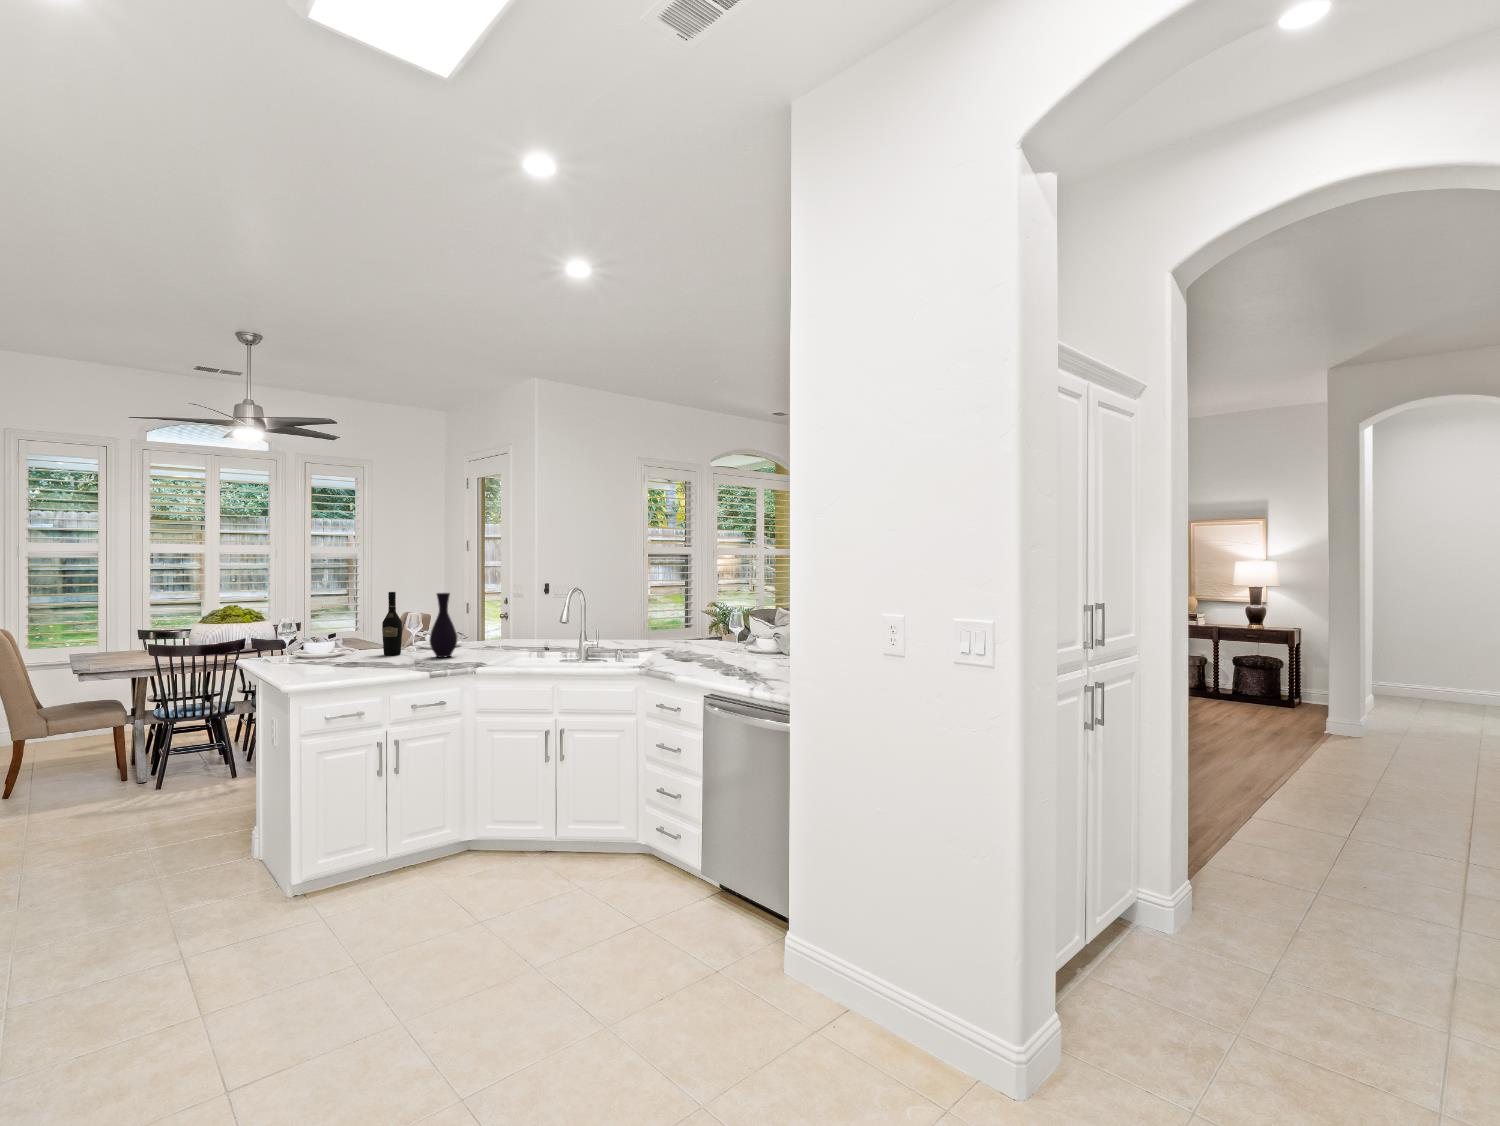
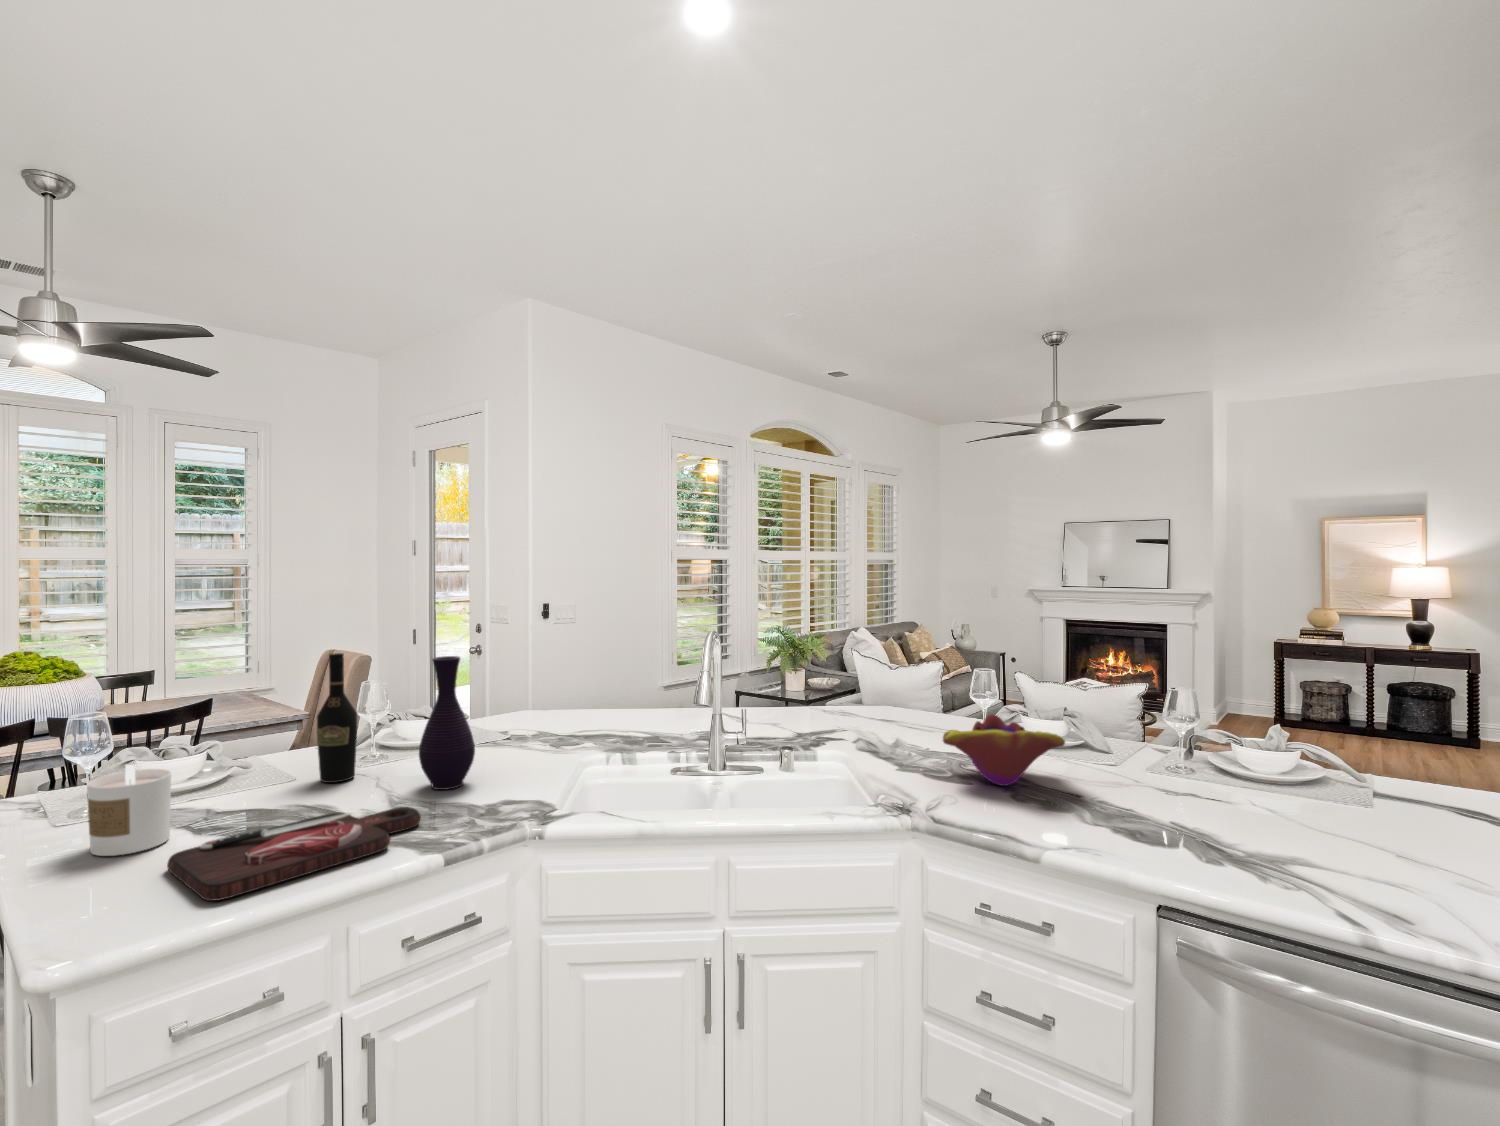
decorative bowl: none [686,625,747,659] -> present [943,714,1065,786]
candle: none [282,631,316,668] -> present [87,764,171,856]
cutting board: none [315,655,424,676] -> present [167,807,421,901]

